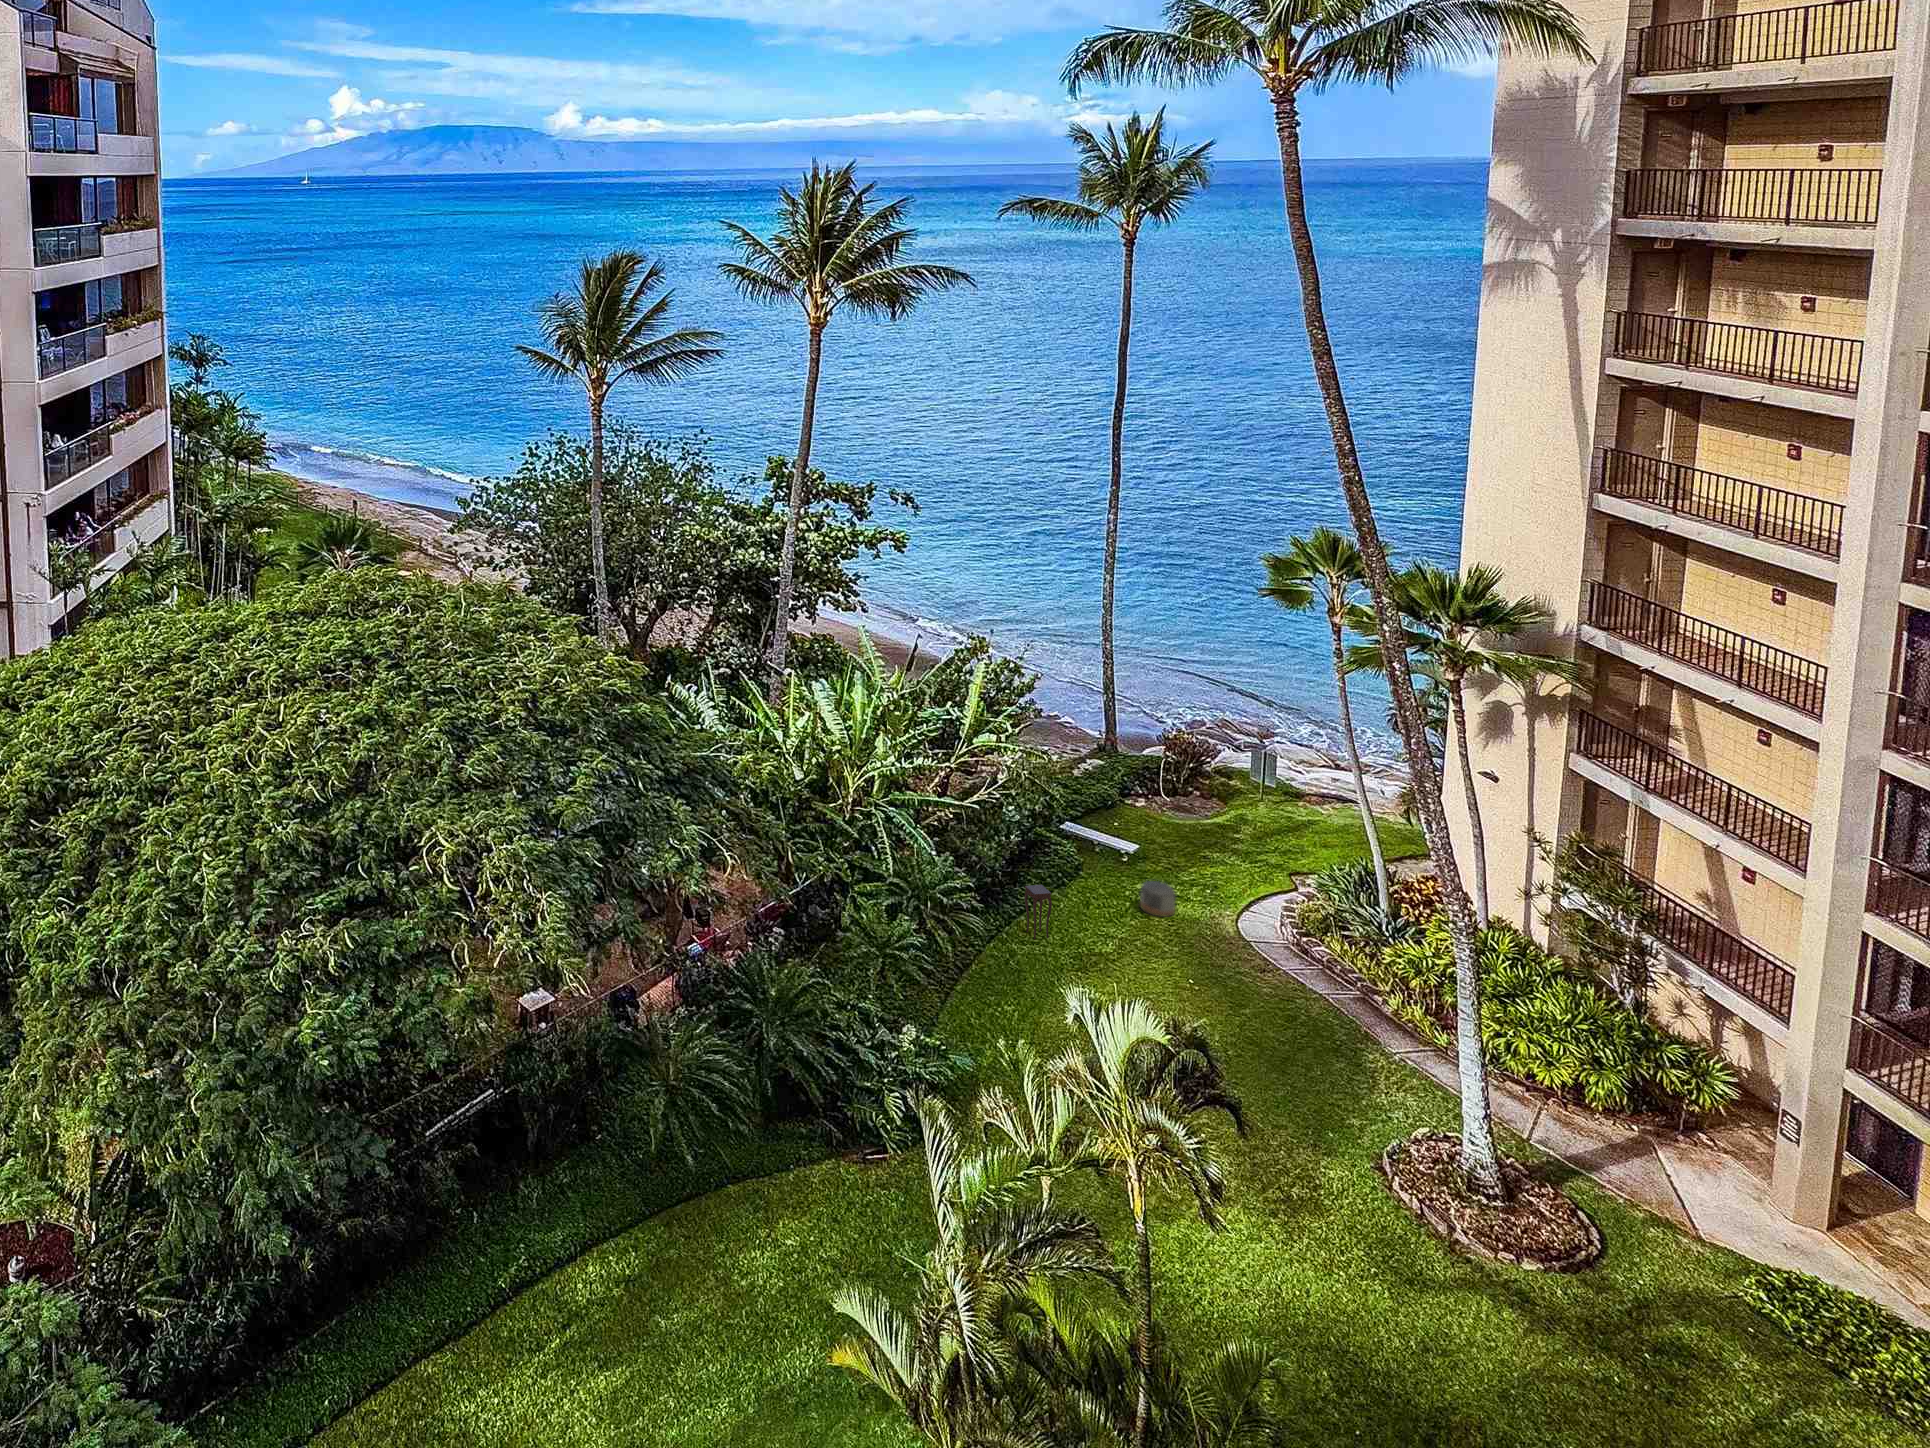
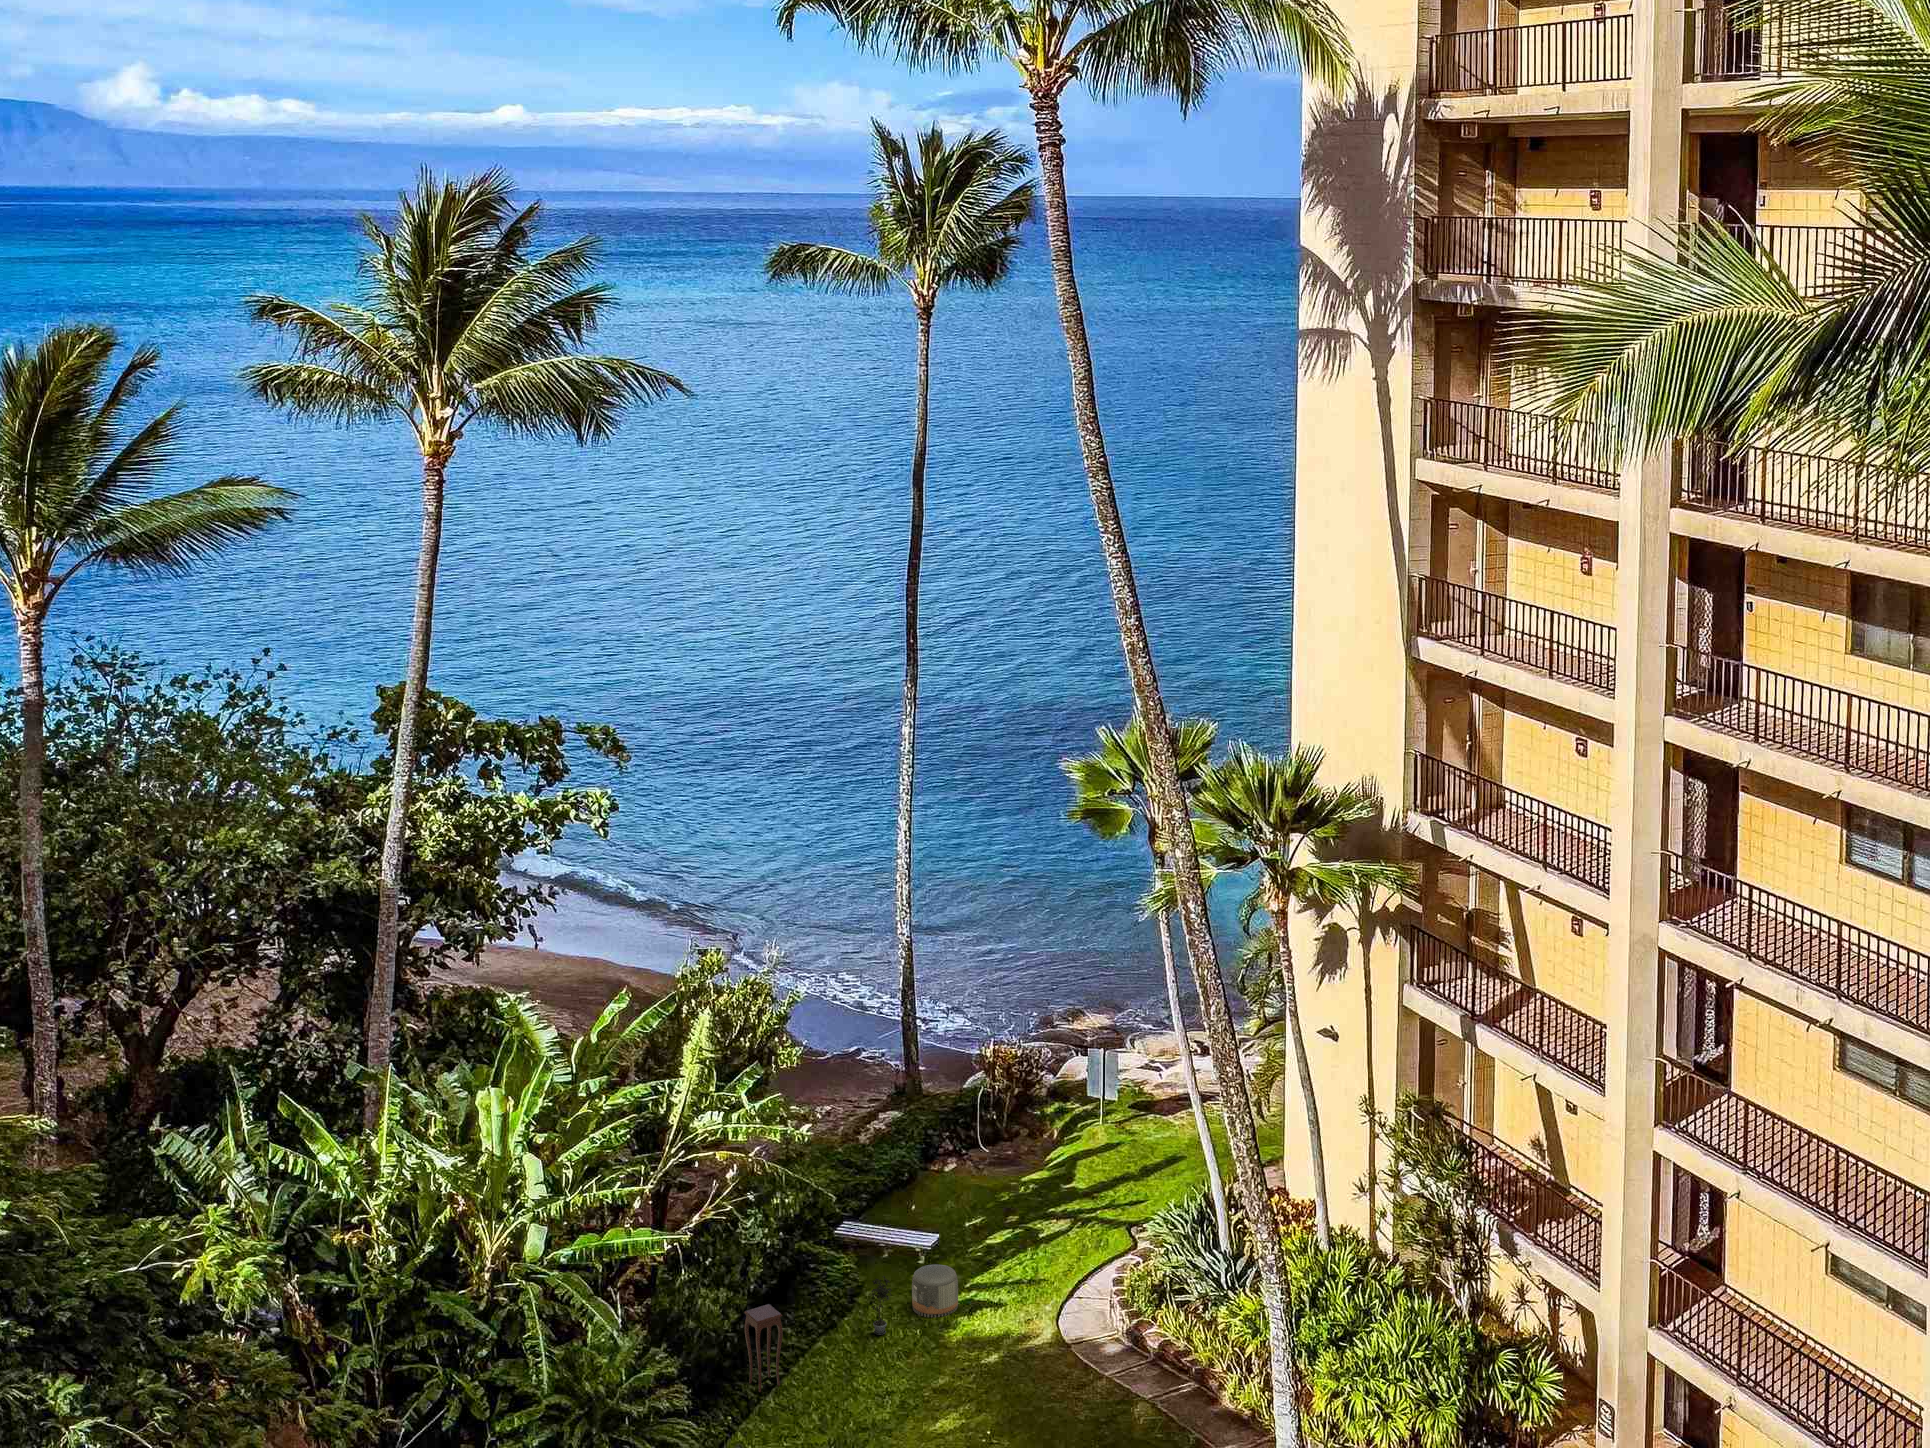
potted plant: none [1110,882,1128,920] -> present [869,1276,892,1335]

